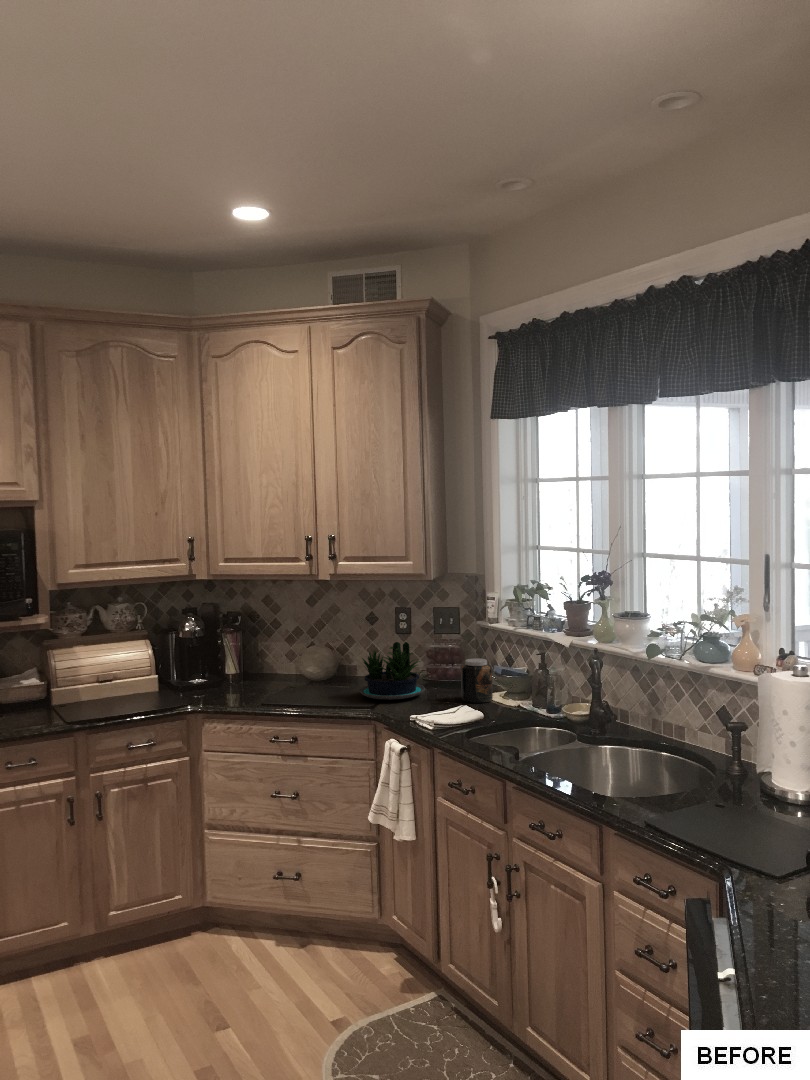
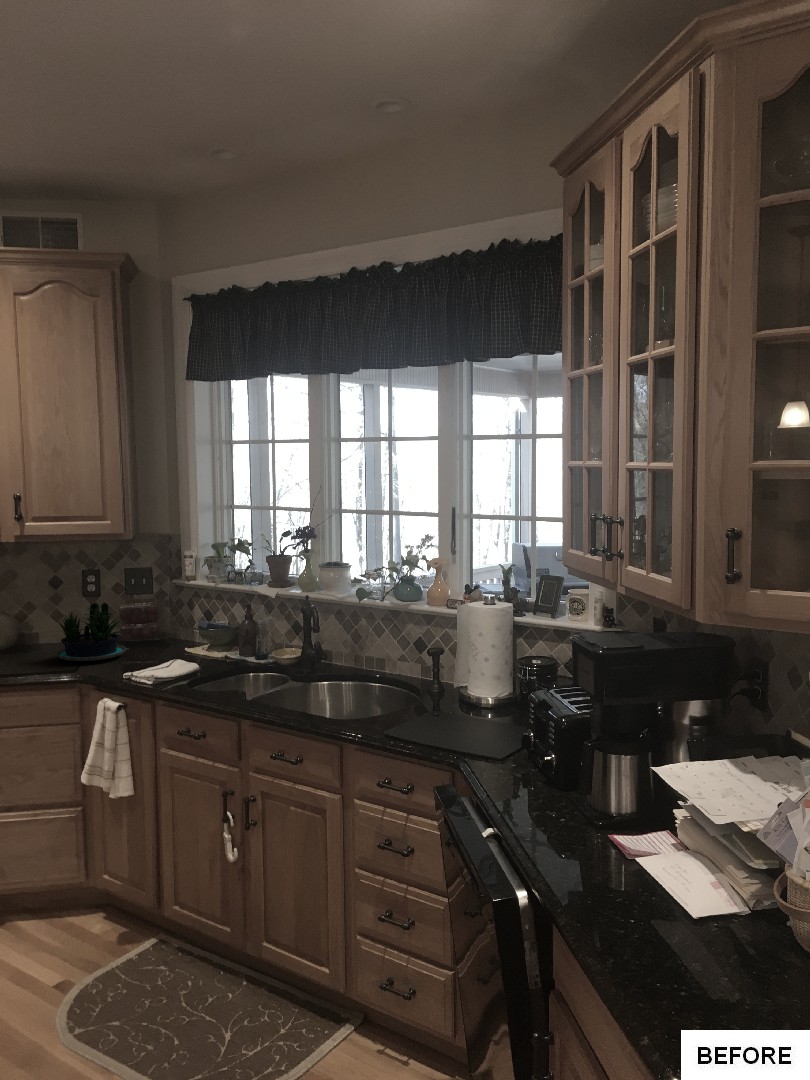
jar: present [461,658,493,703] -> none [166,615,198,657]

